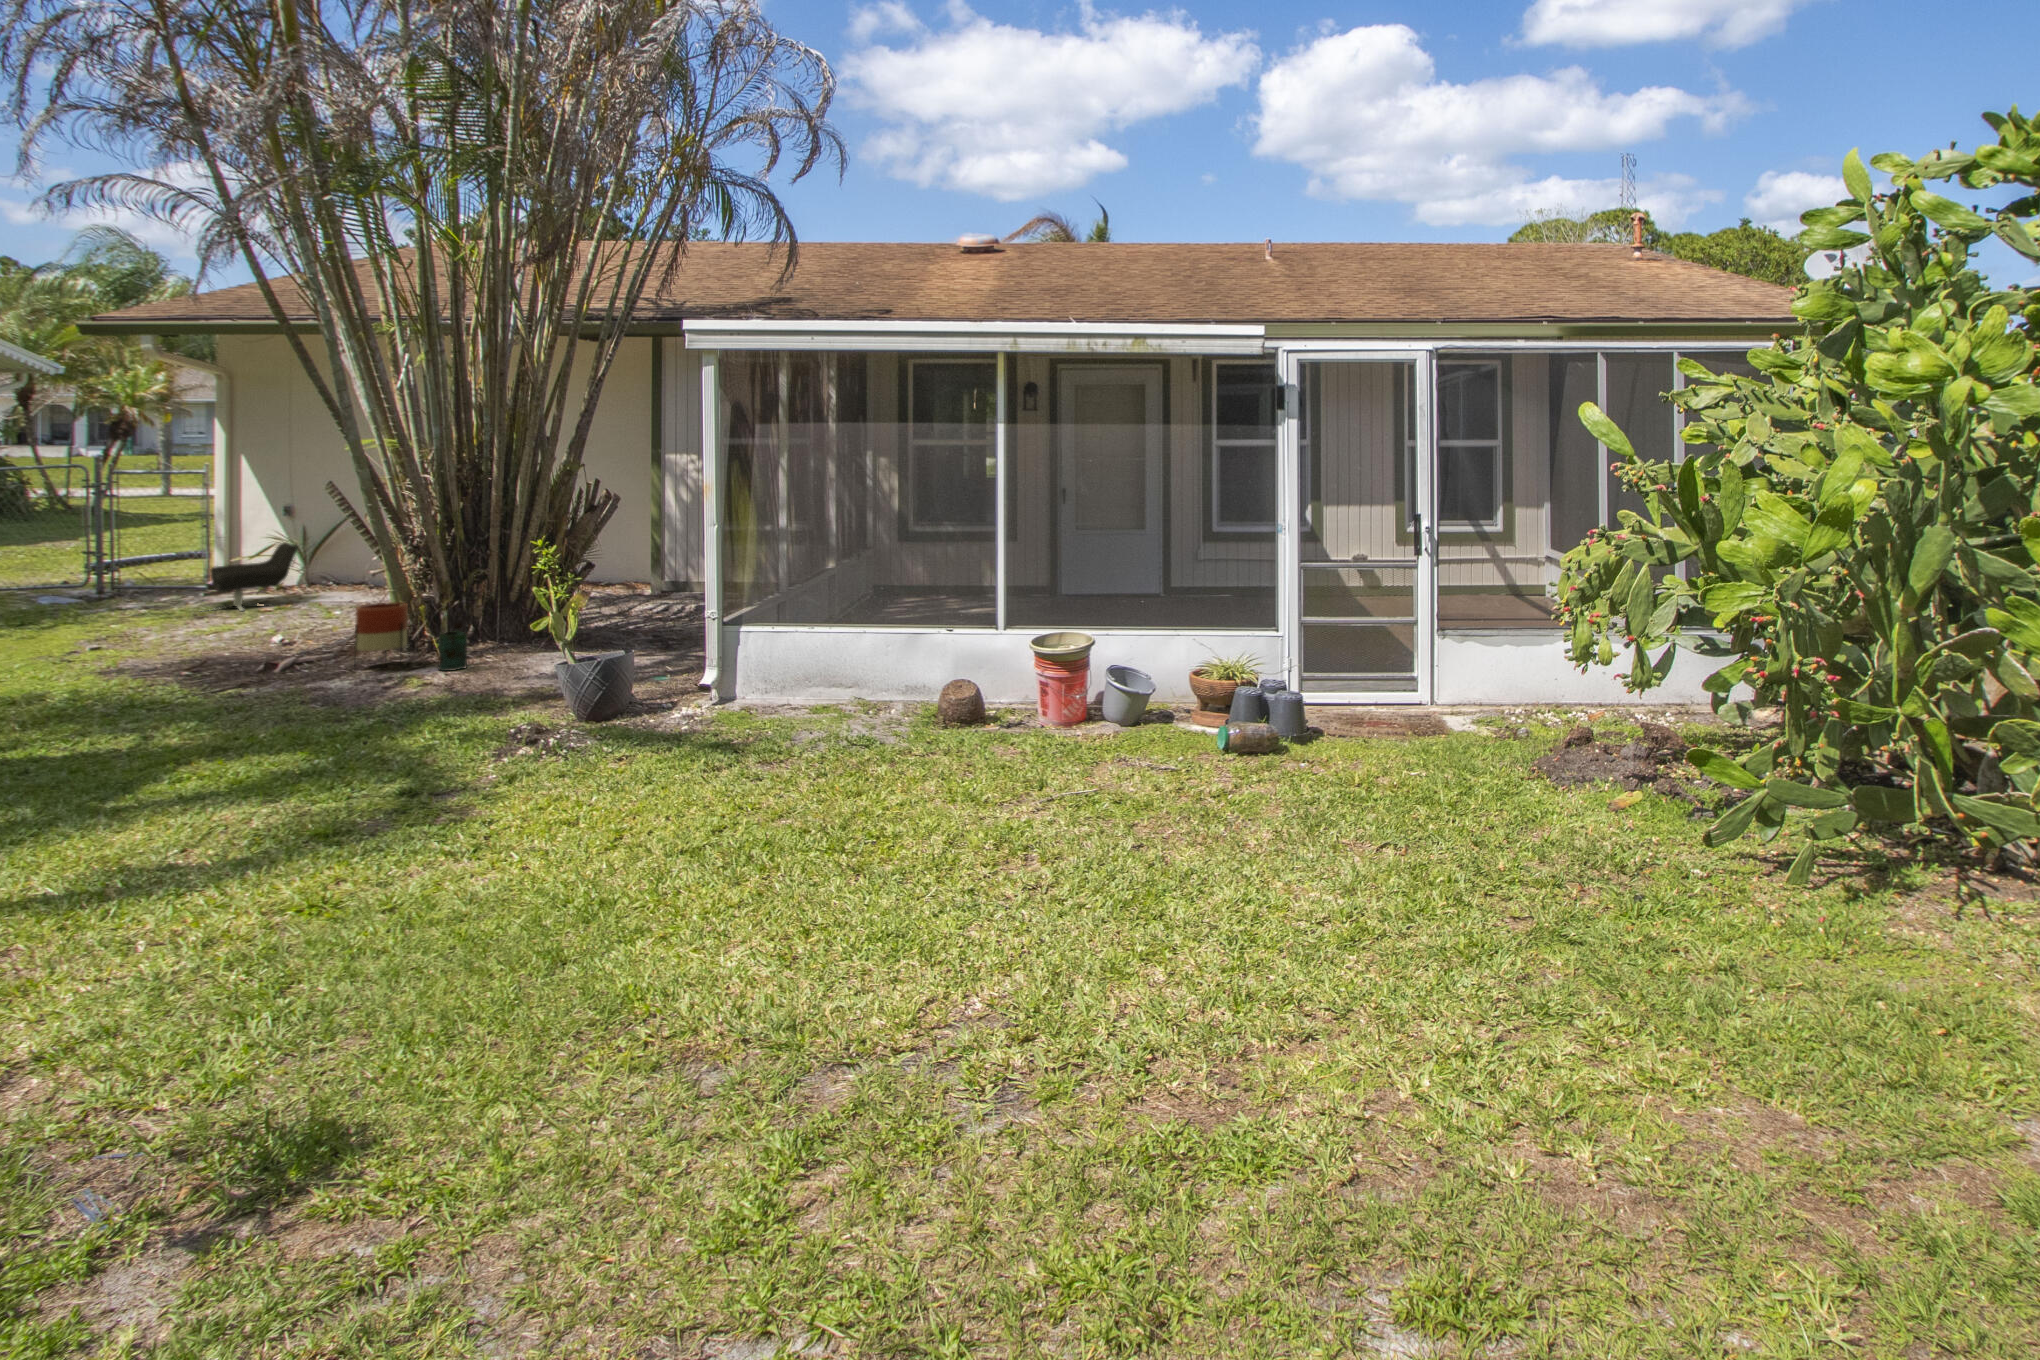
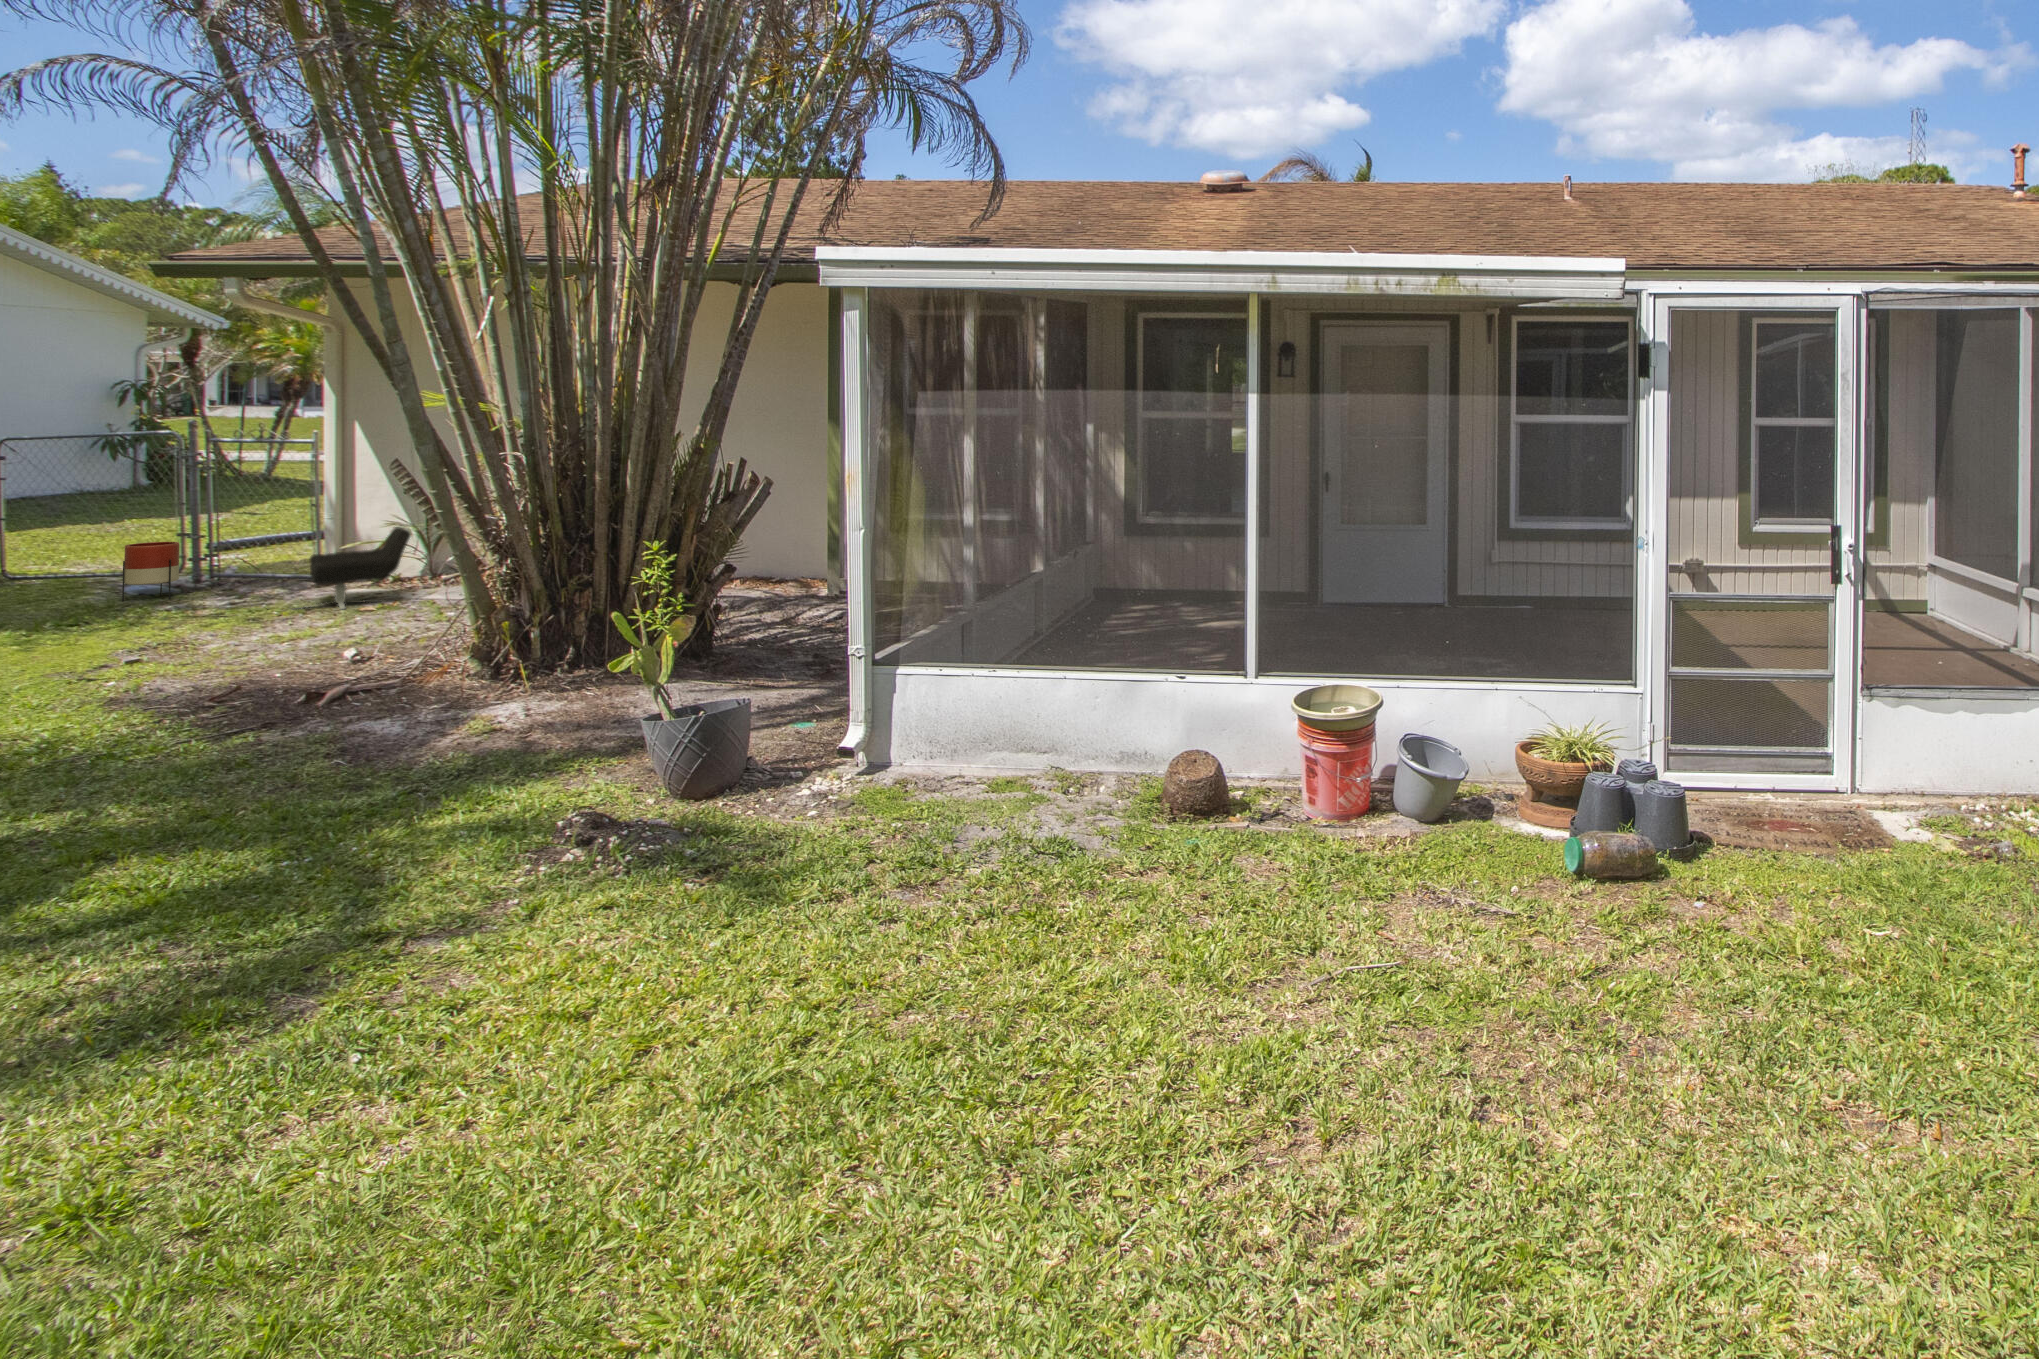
planter: present [354,602,408,655] -> present [122,542,179,601]
watering can: present [438,623,468,671] -> none [527,642,566,706]

